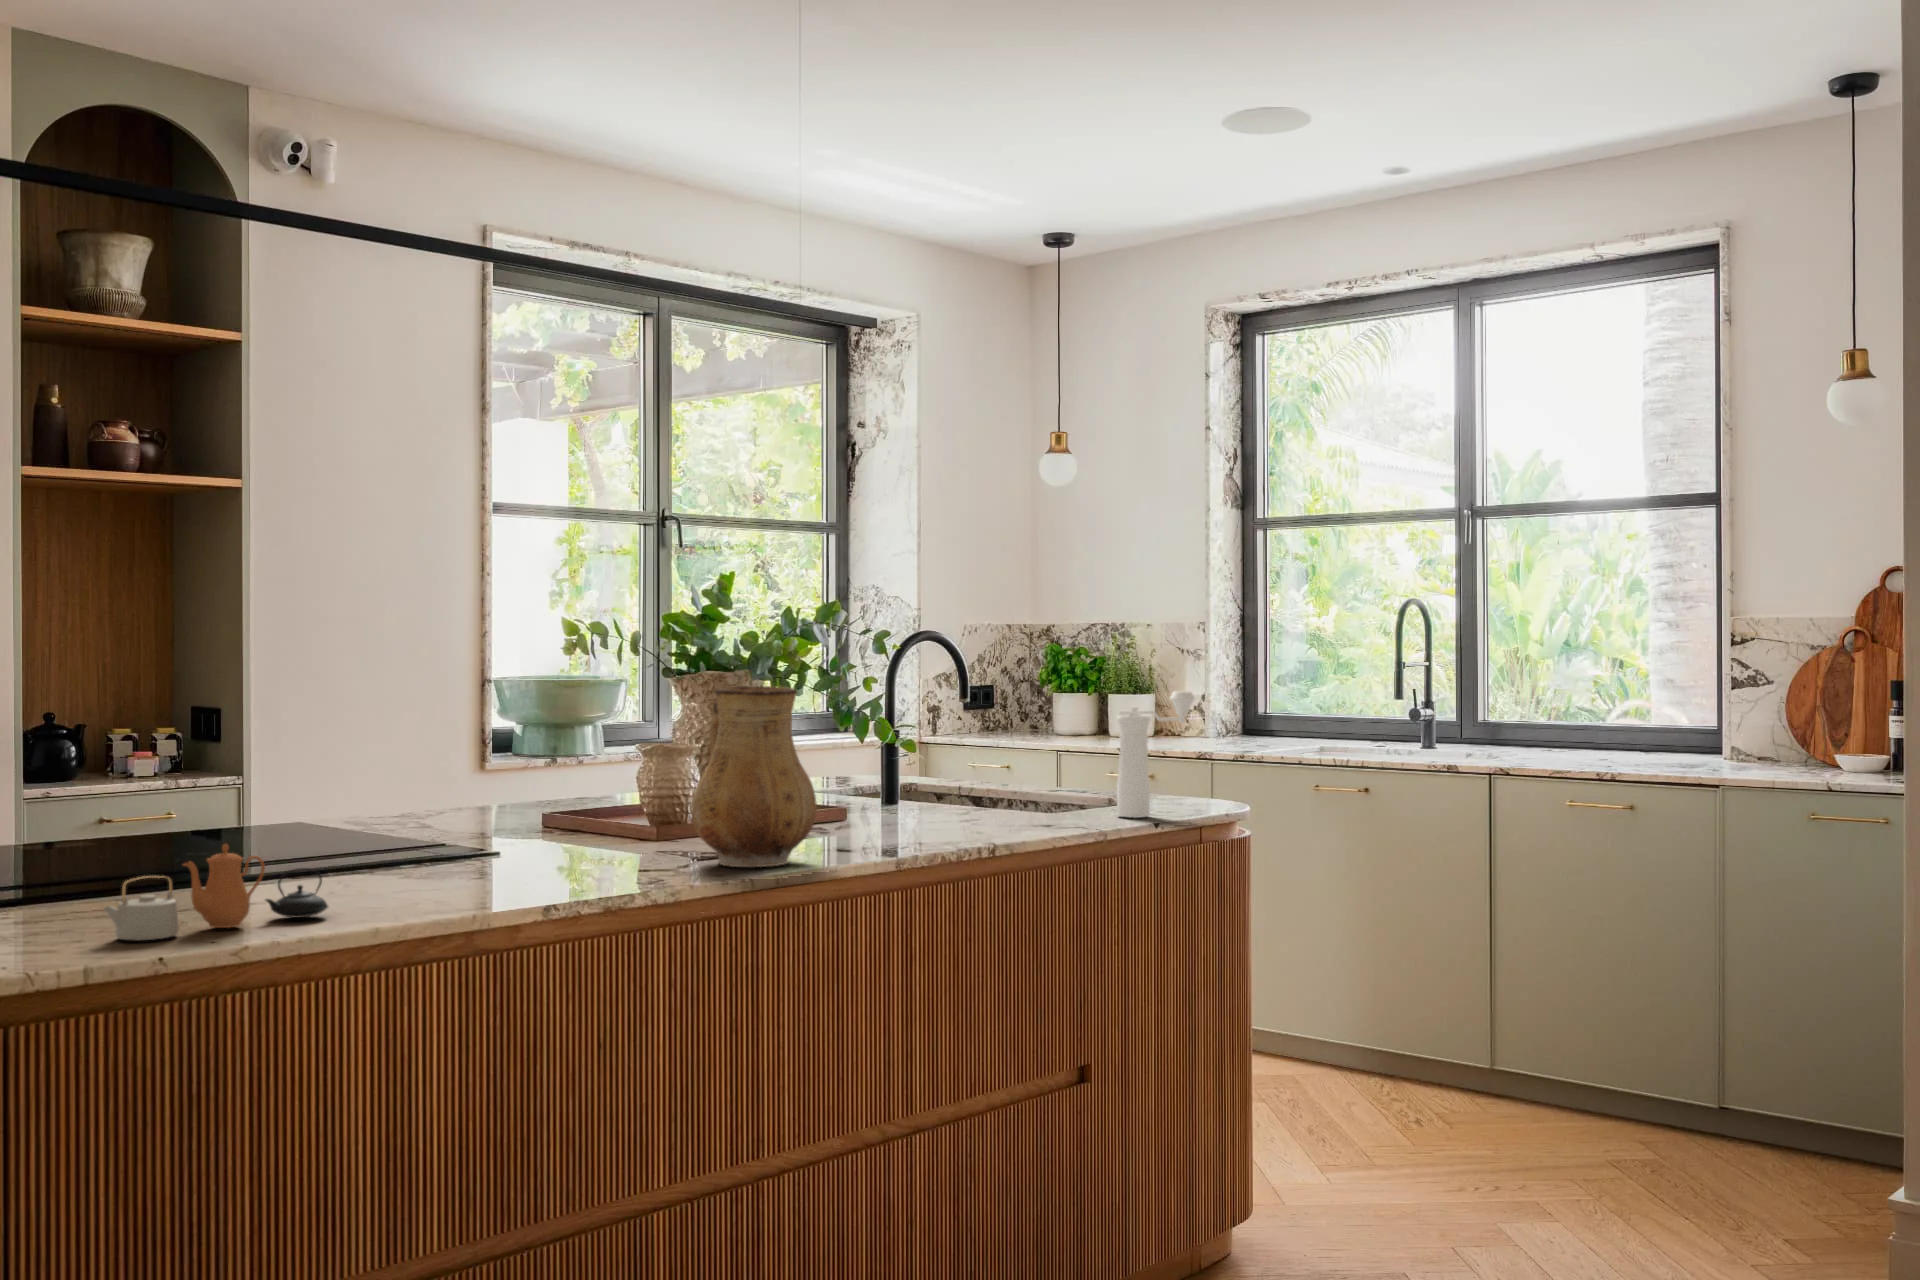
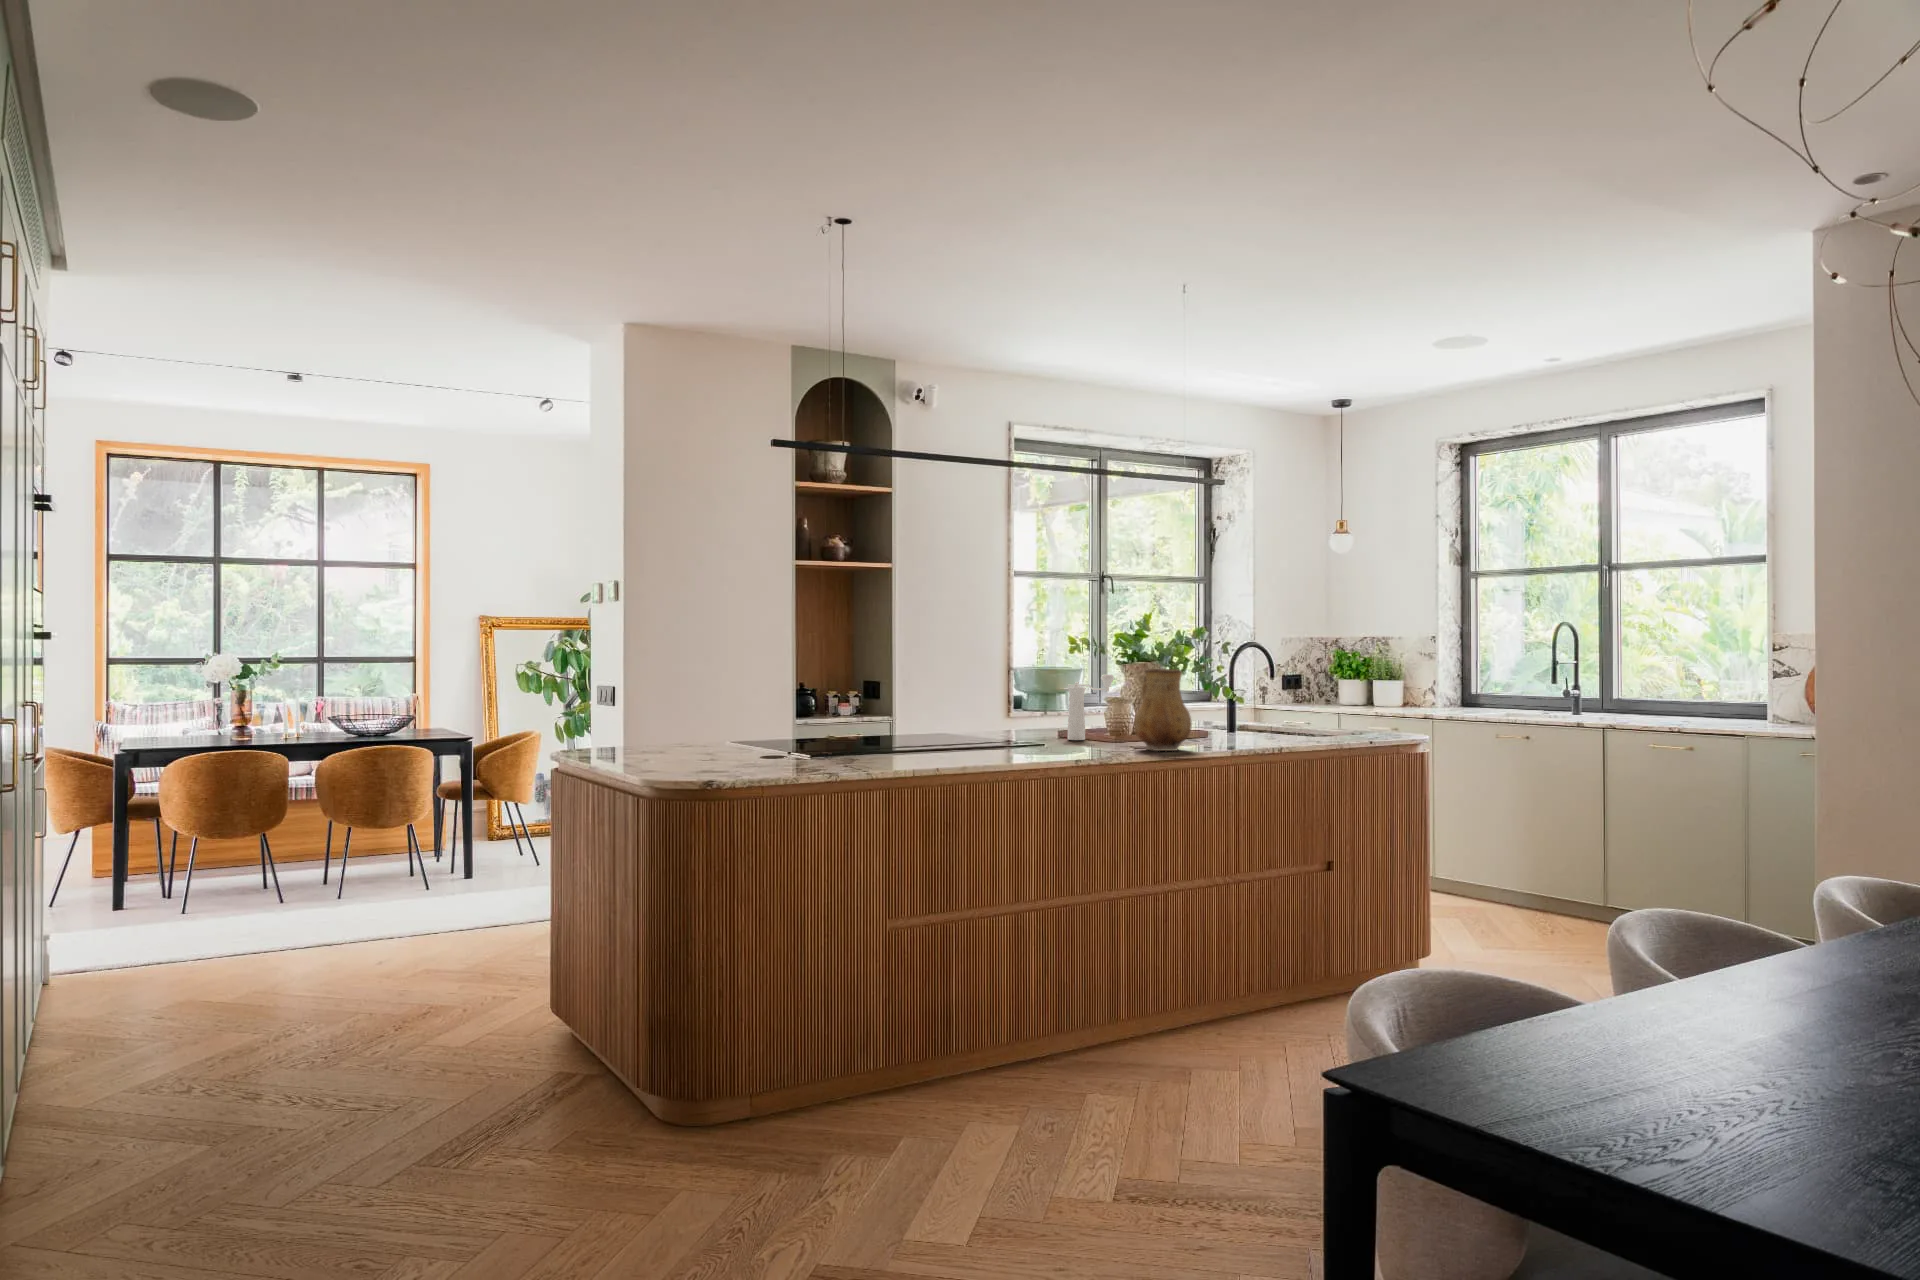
pepper mill: present [1117,691,1195,818] -> present [1068,674,1114,740]
teapot: present [104,844,328,940] -> none [913,728,990,764]

